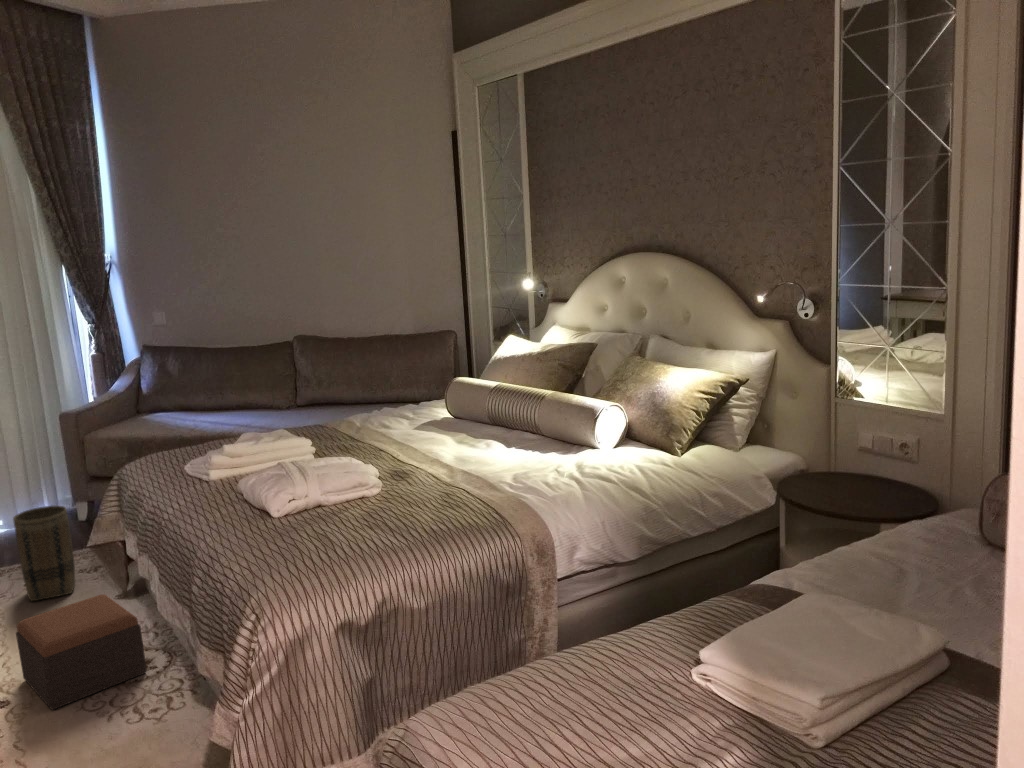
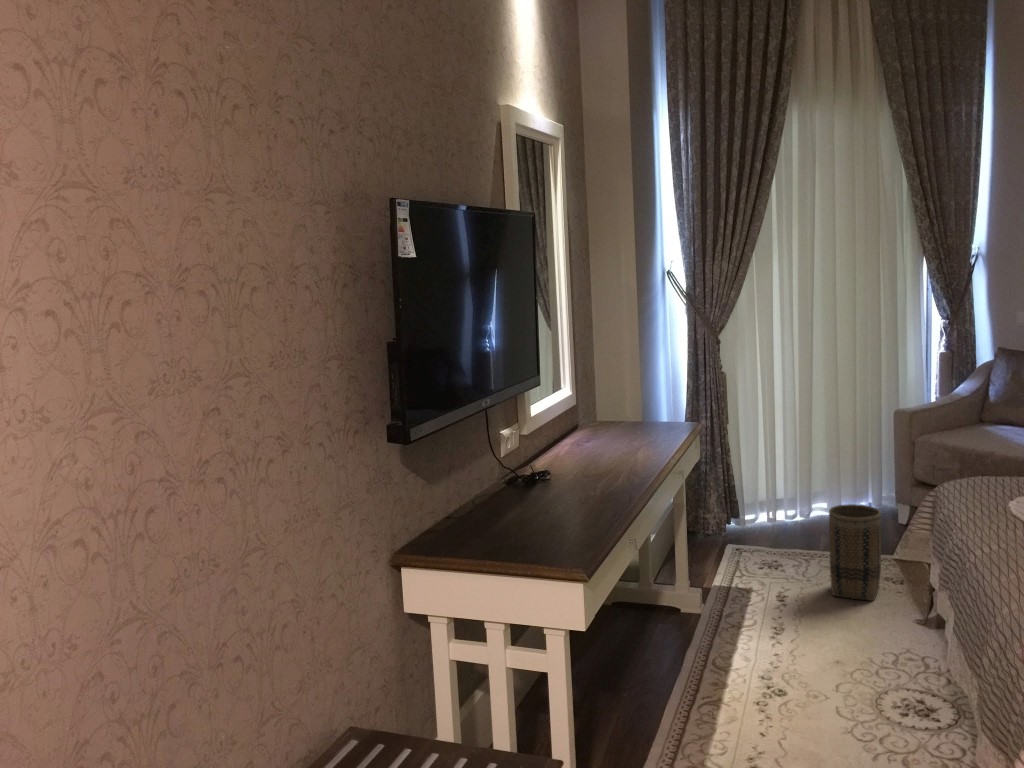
footstool: present [16,595,147,710] -> none [806,617,927,723]

